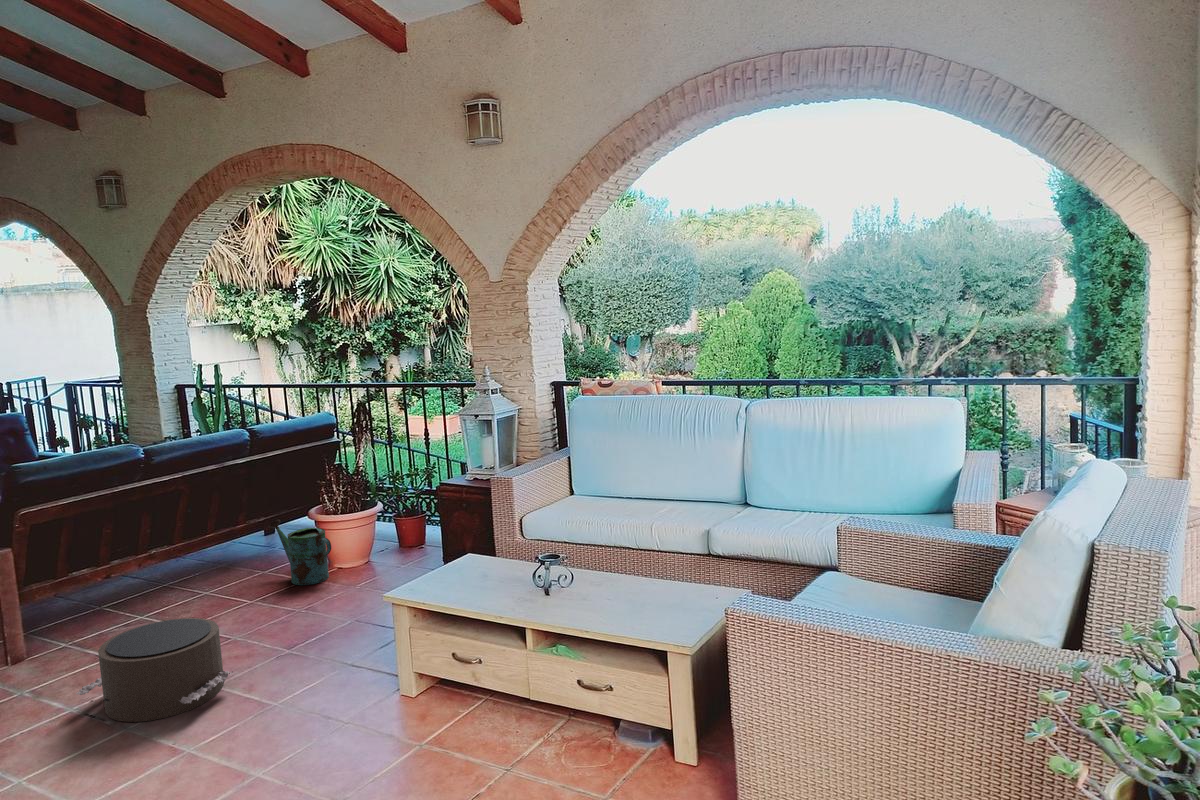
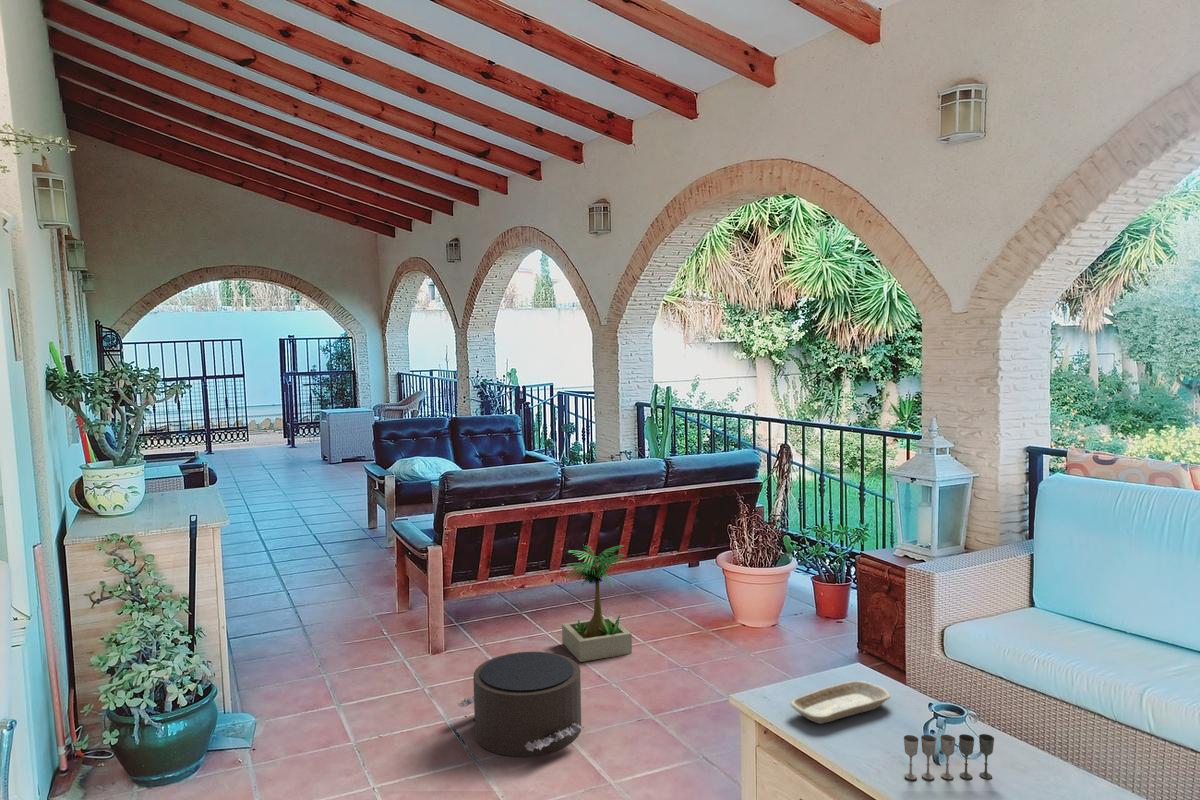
potted plant: none [149,510,239,632] -> present [562,545,632,662]
watering can: present [269,520,331,585] -> none [682,560,734,639]
tray: none [441,559,509,591] -> present [790,681,891,724]
wine glass: none [537,560,591,602] -> present [904,734,994,780]

